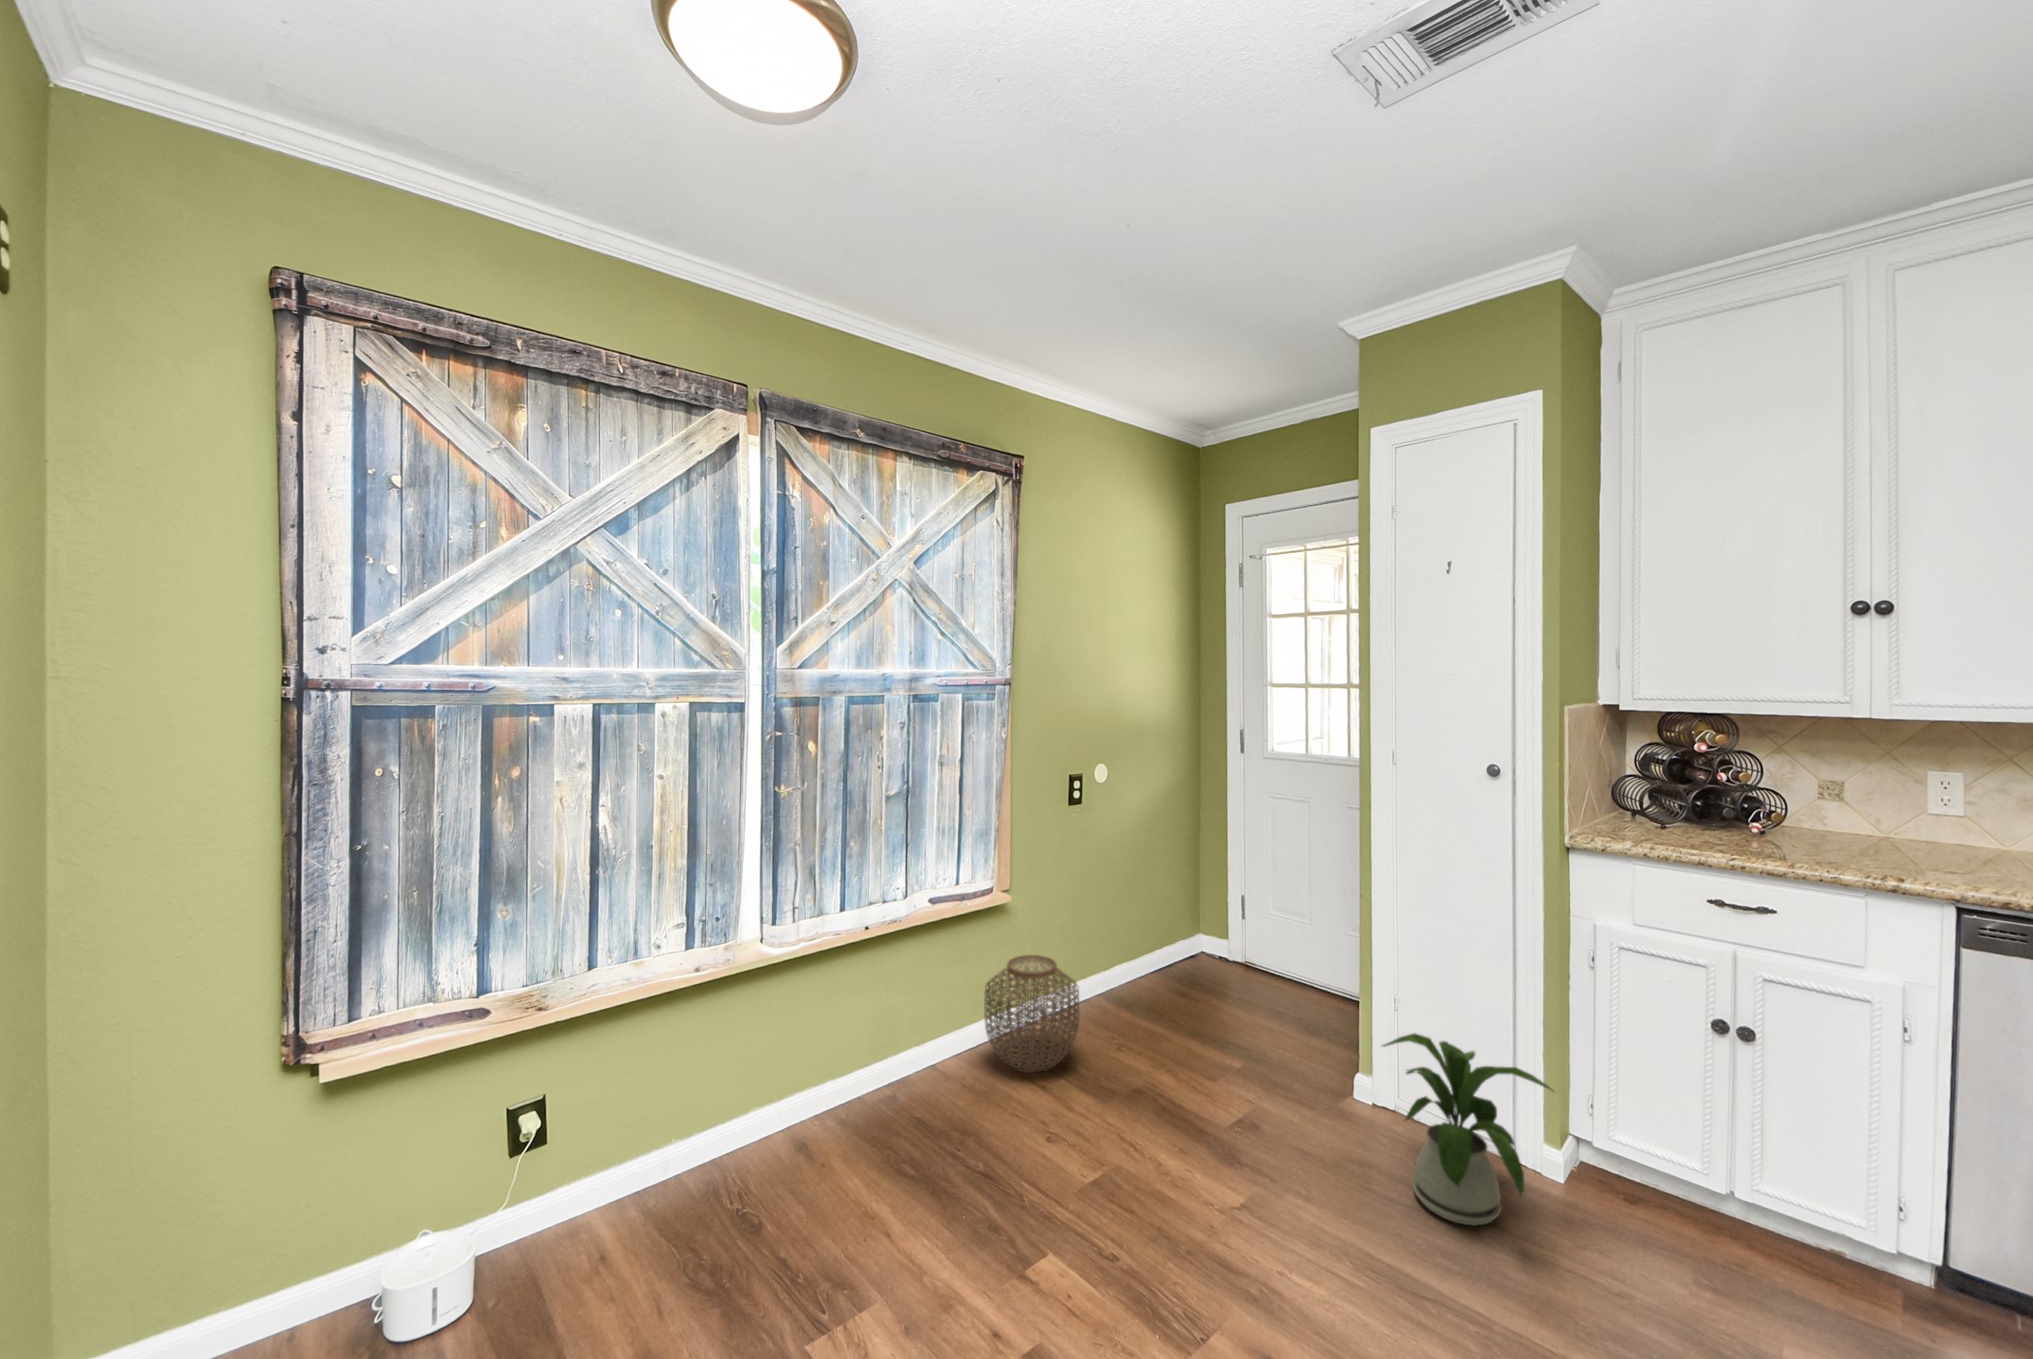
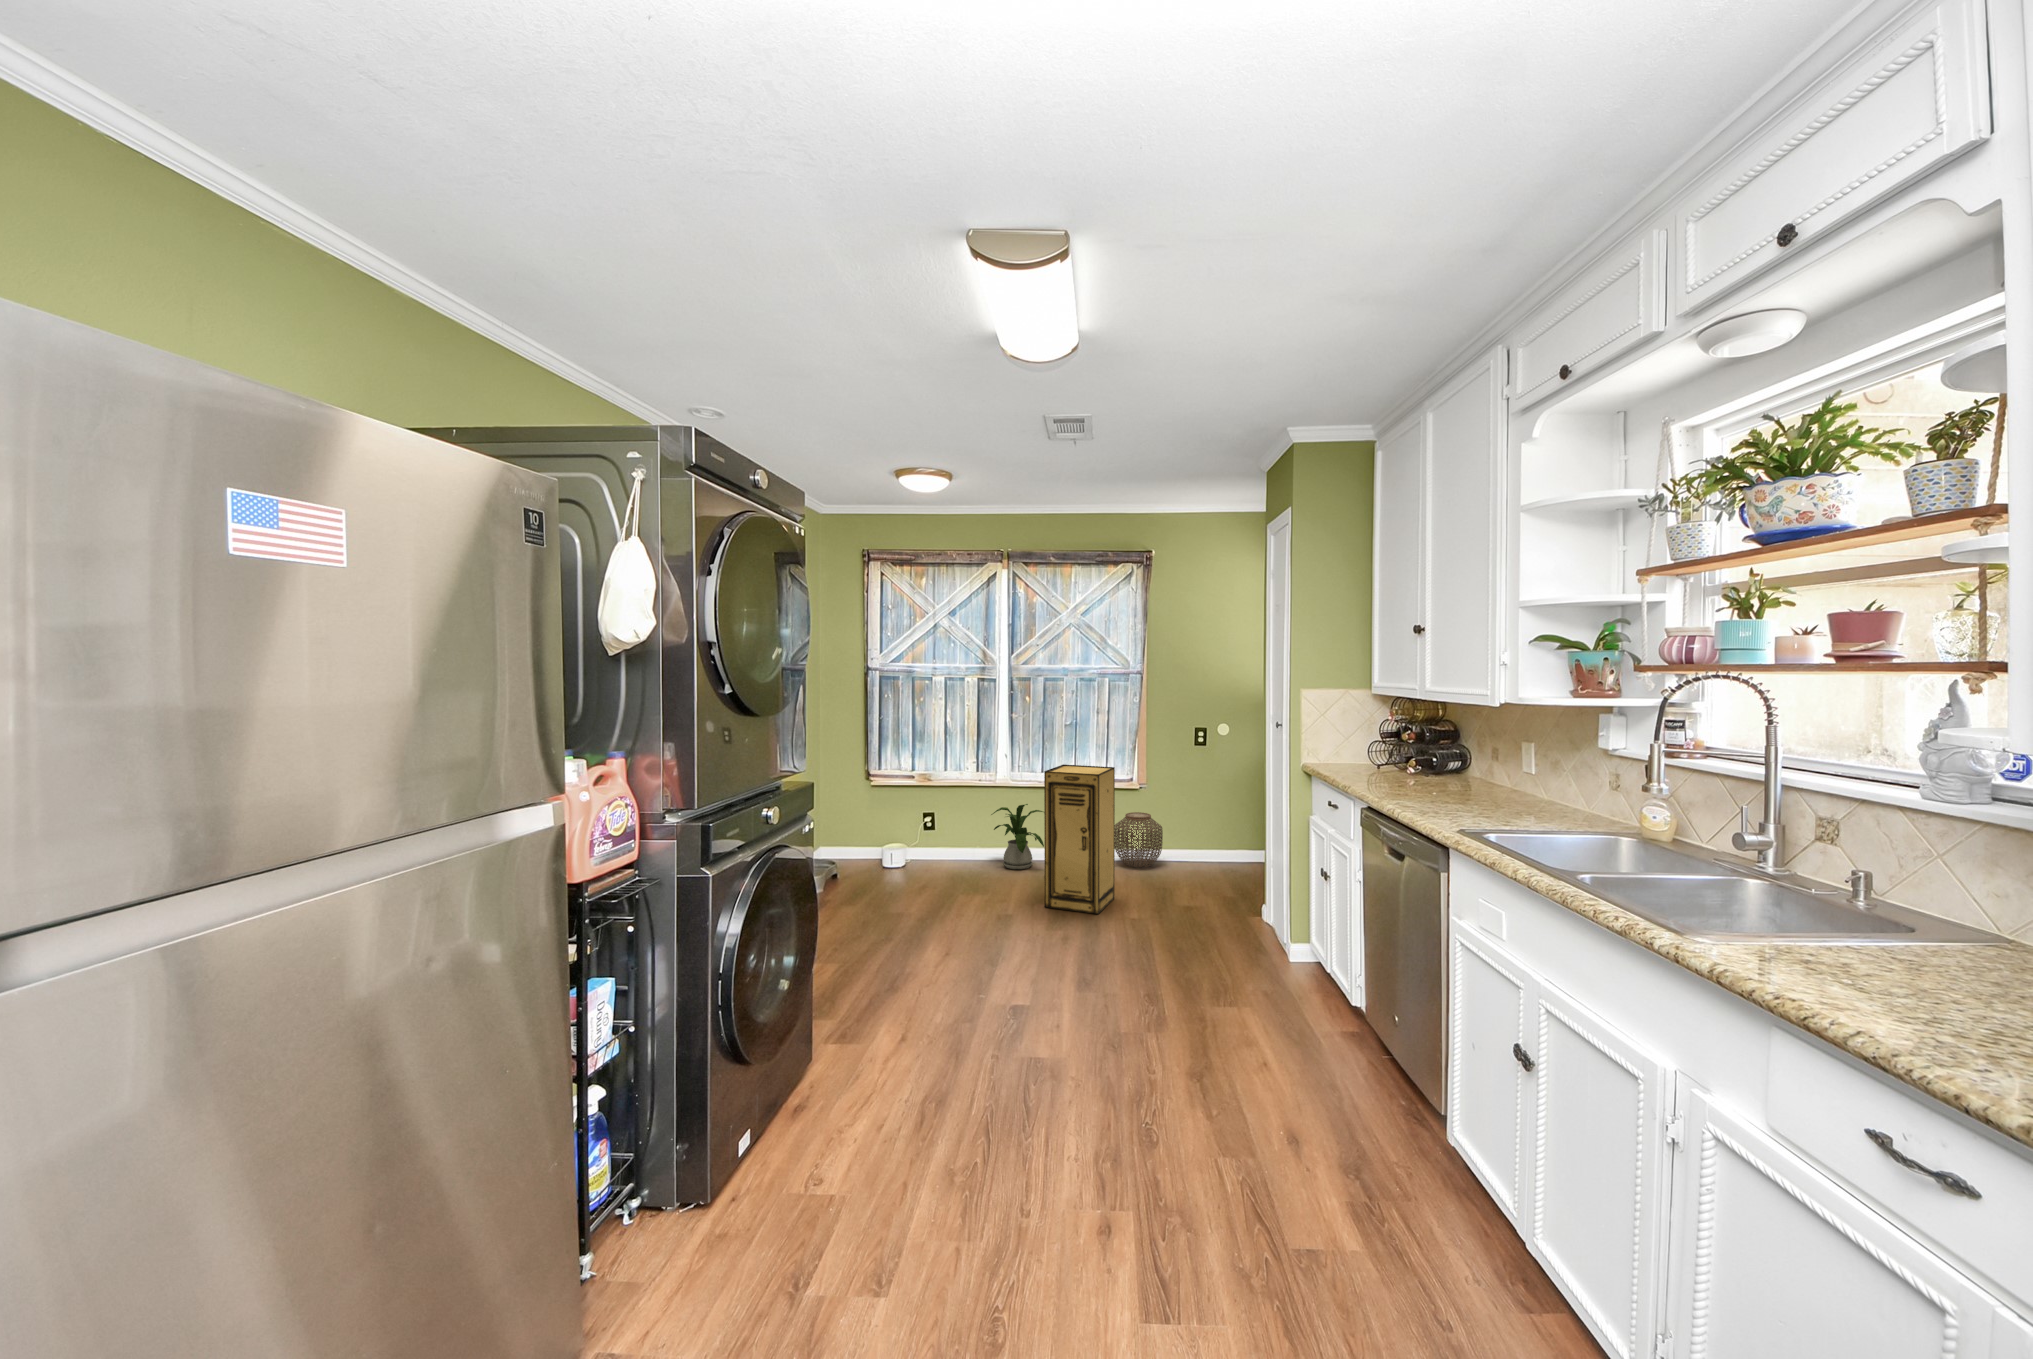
storage cabinet: none [1080,896,1272,1320] -> present [1044,765,1115,914]
house plant: present [1383,1033,1552,1226] -> present [991,804,1044,869]

